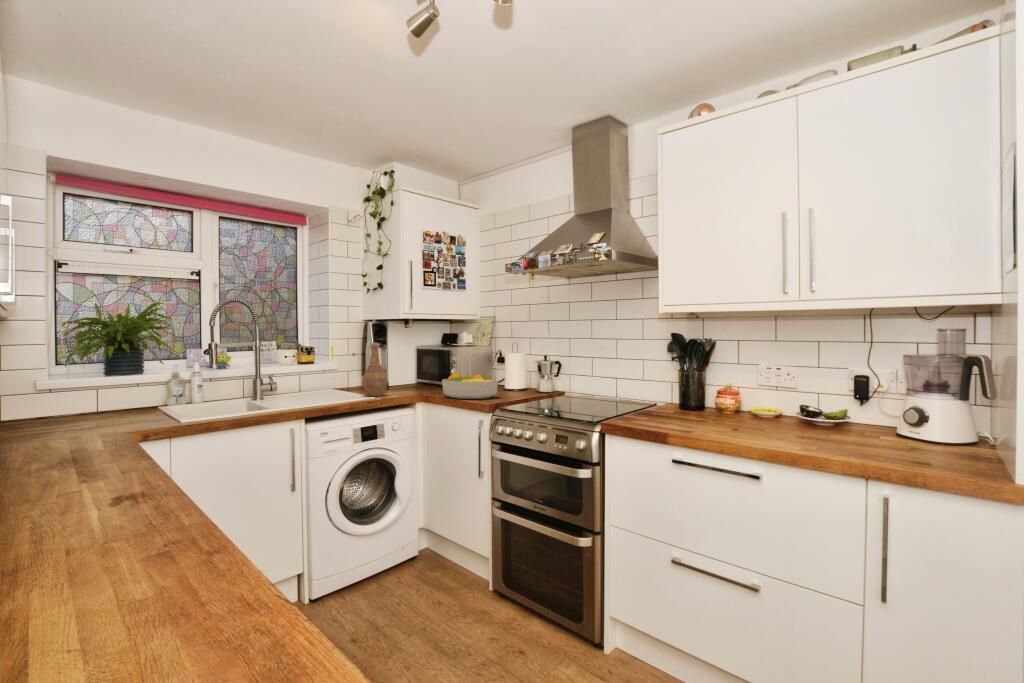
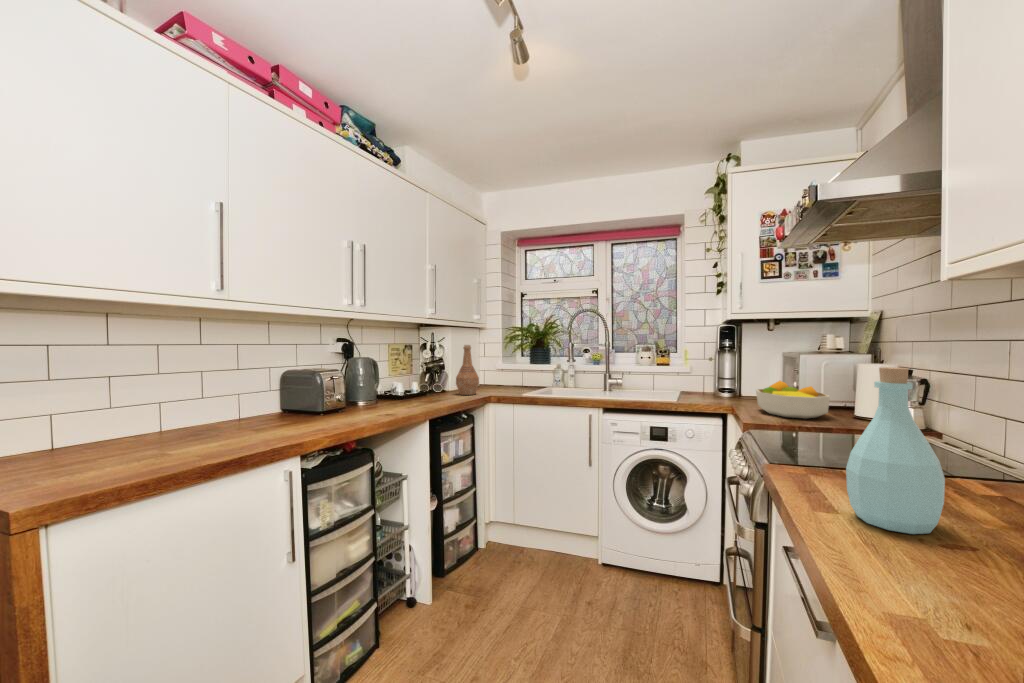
vase: present [362,343,388,396] -> present [456,345,479,395]
bottle: none [658,345,696,424] -> present [846,367,945,534]

